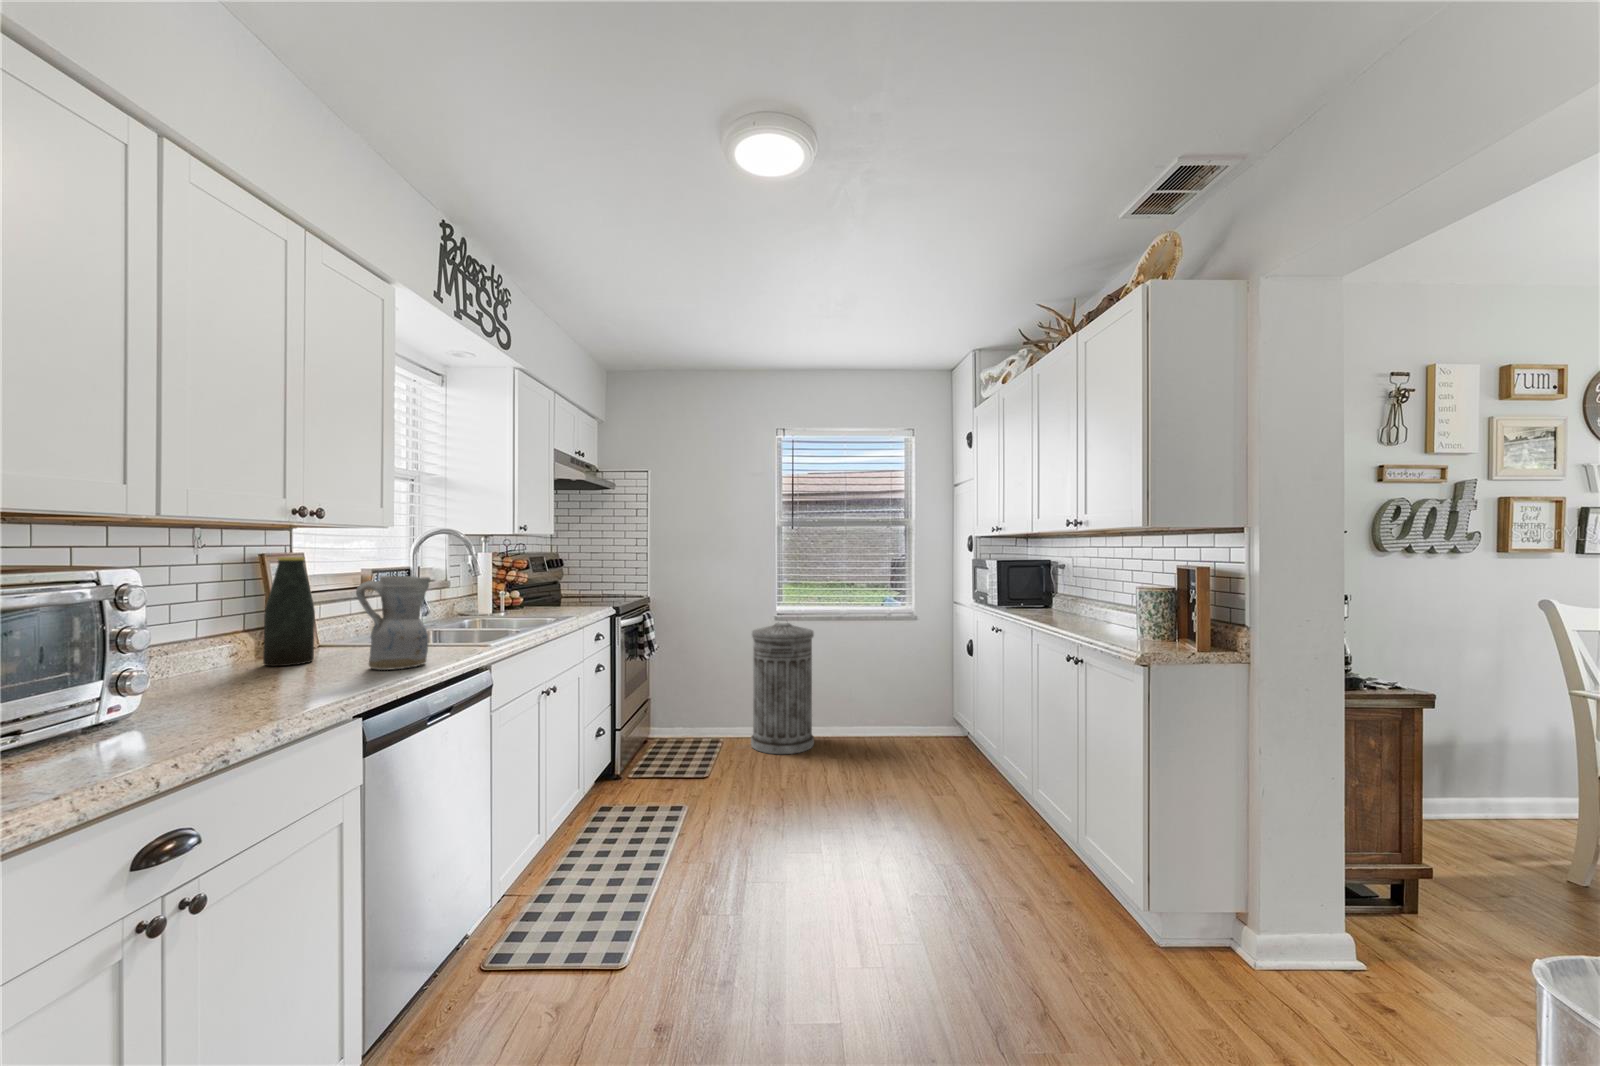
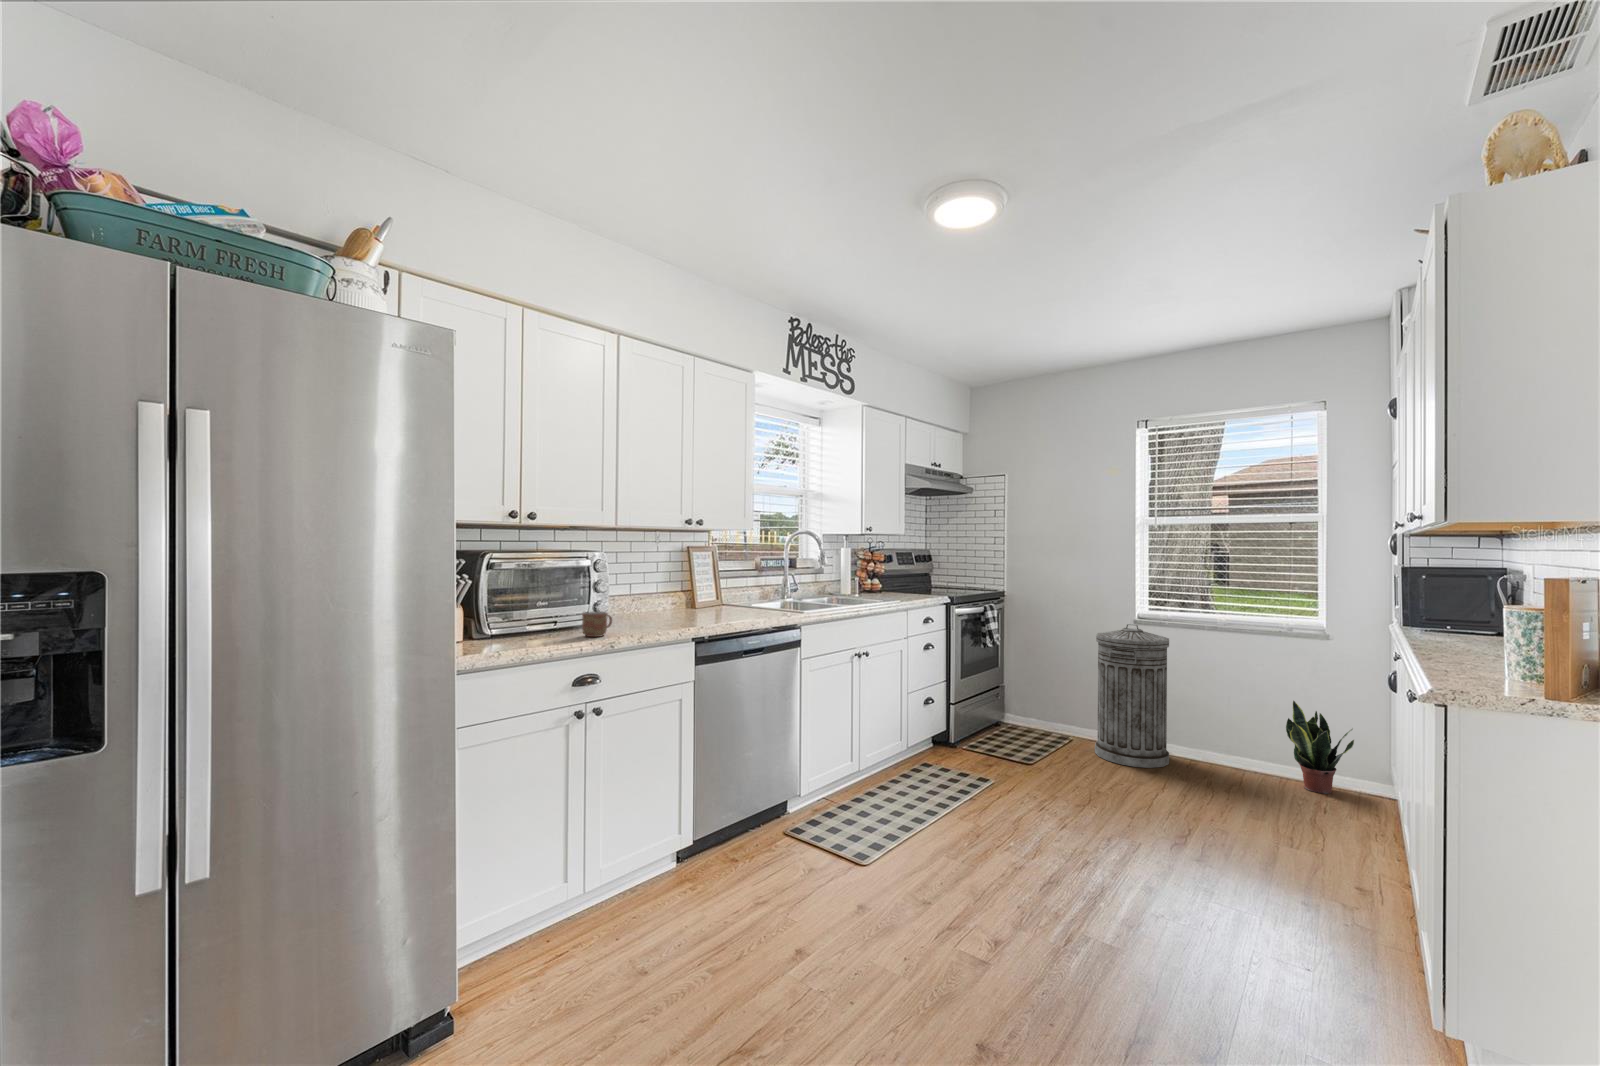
bottle: present [263,557,315,666] -> none [683,551,706,614]
ceramic pitcher: present [356,576,430,670] -> none [713,563,751,621]
potted plant: none [894,670,941,742] -> present [1286,701,1354,794]
mug: none [95,687,177,748] -> present [582,612,612,637]

